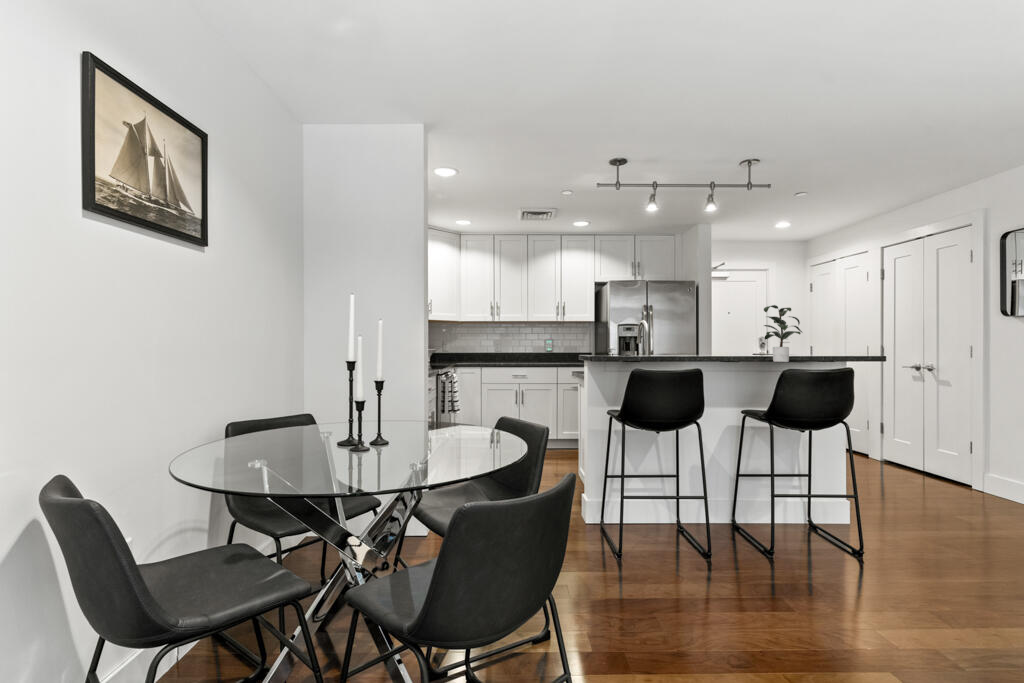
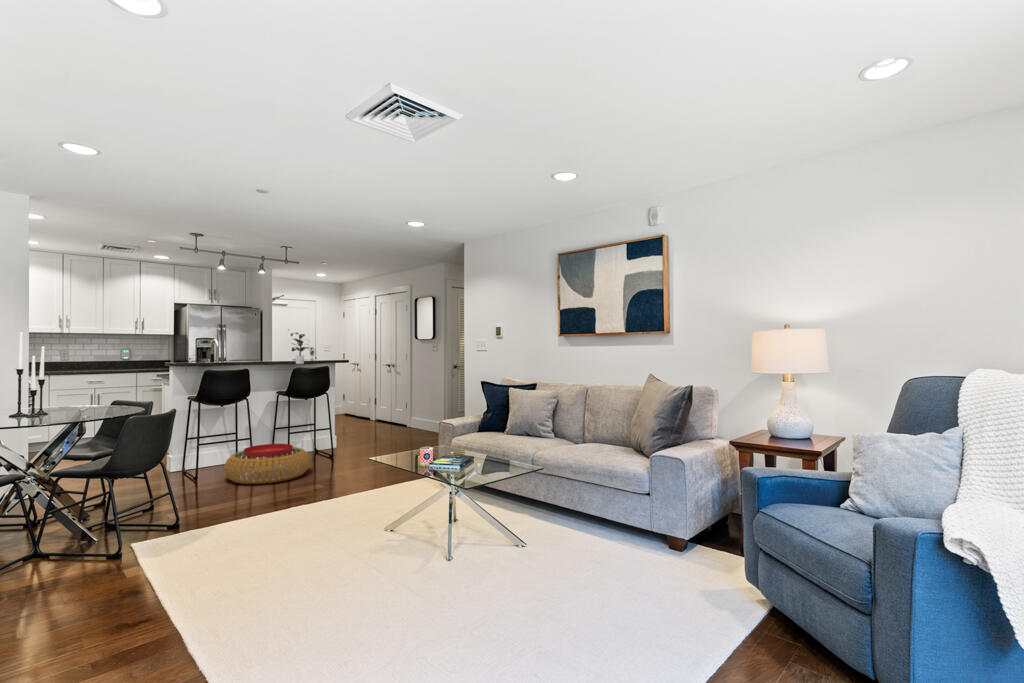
pouf: none [664,522,845,636] -> present [224,444,310,484]

